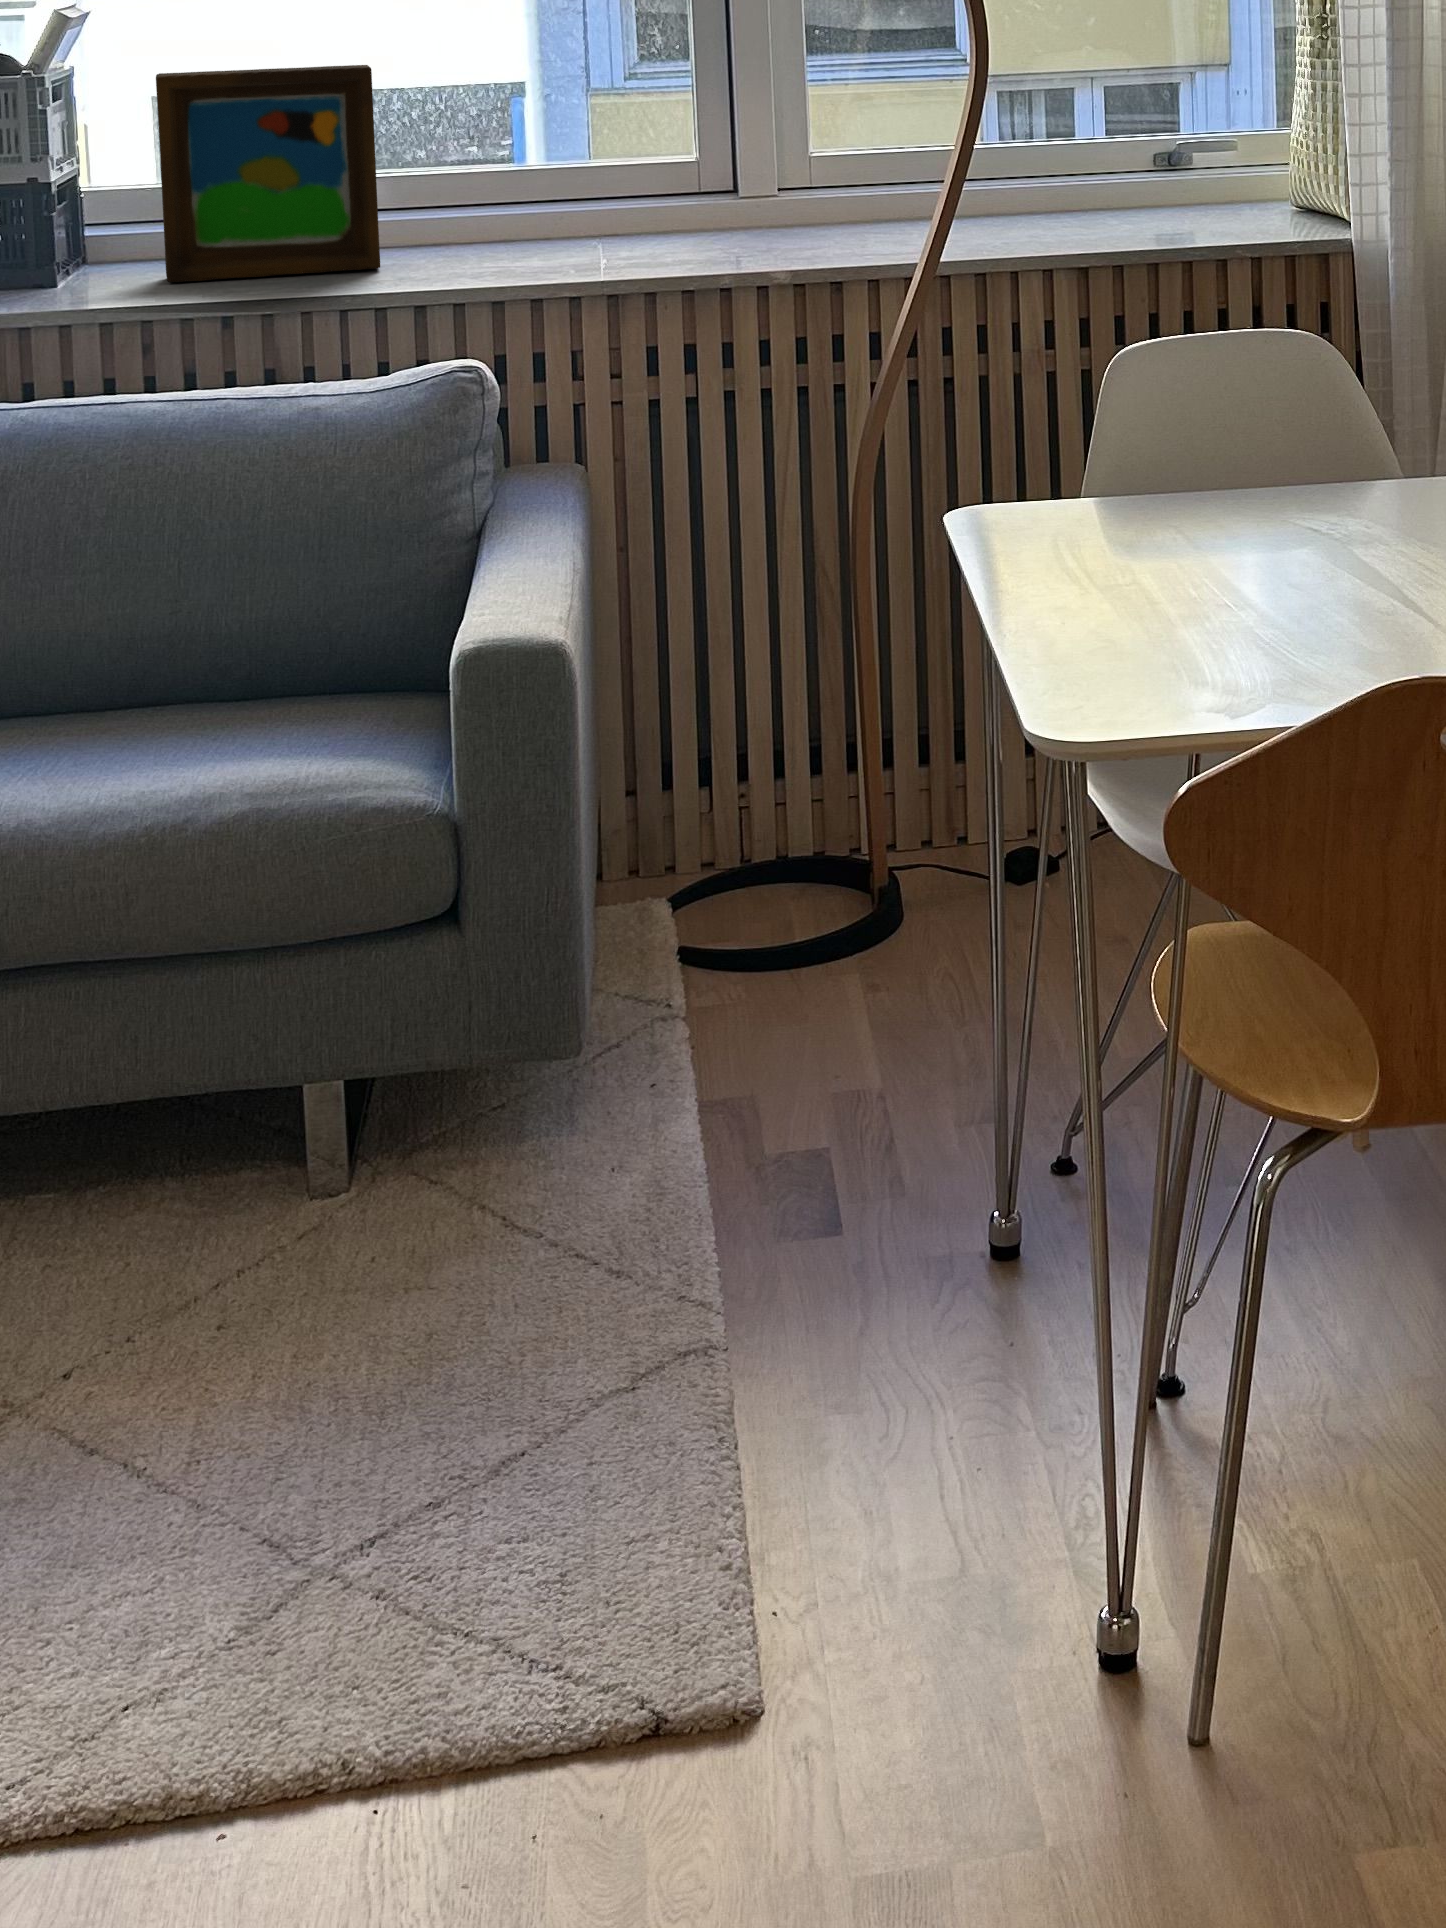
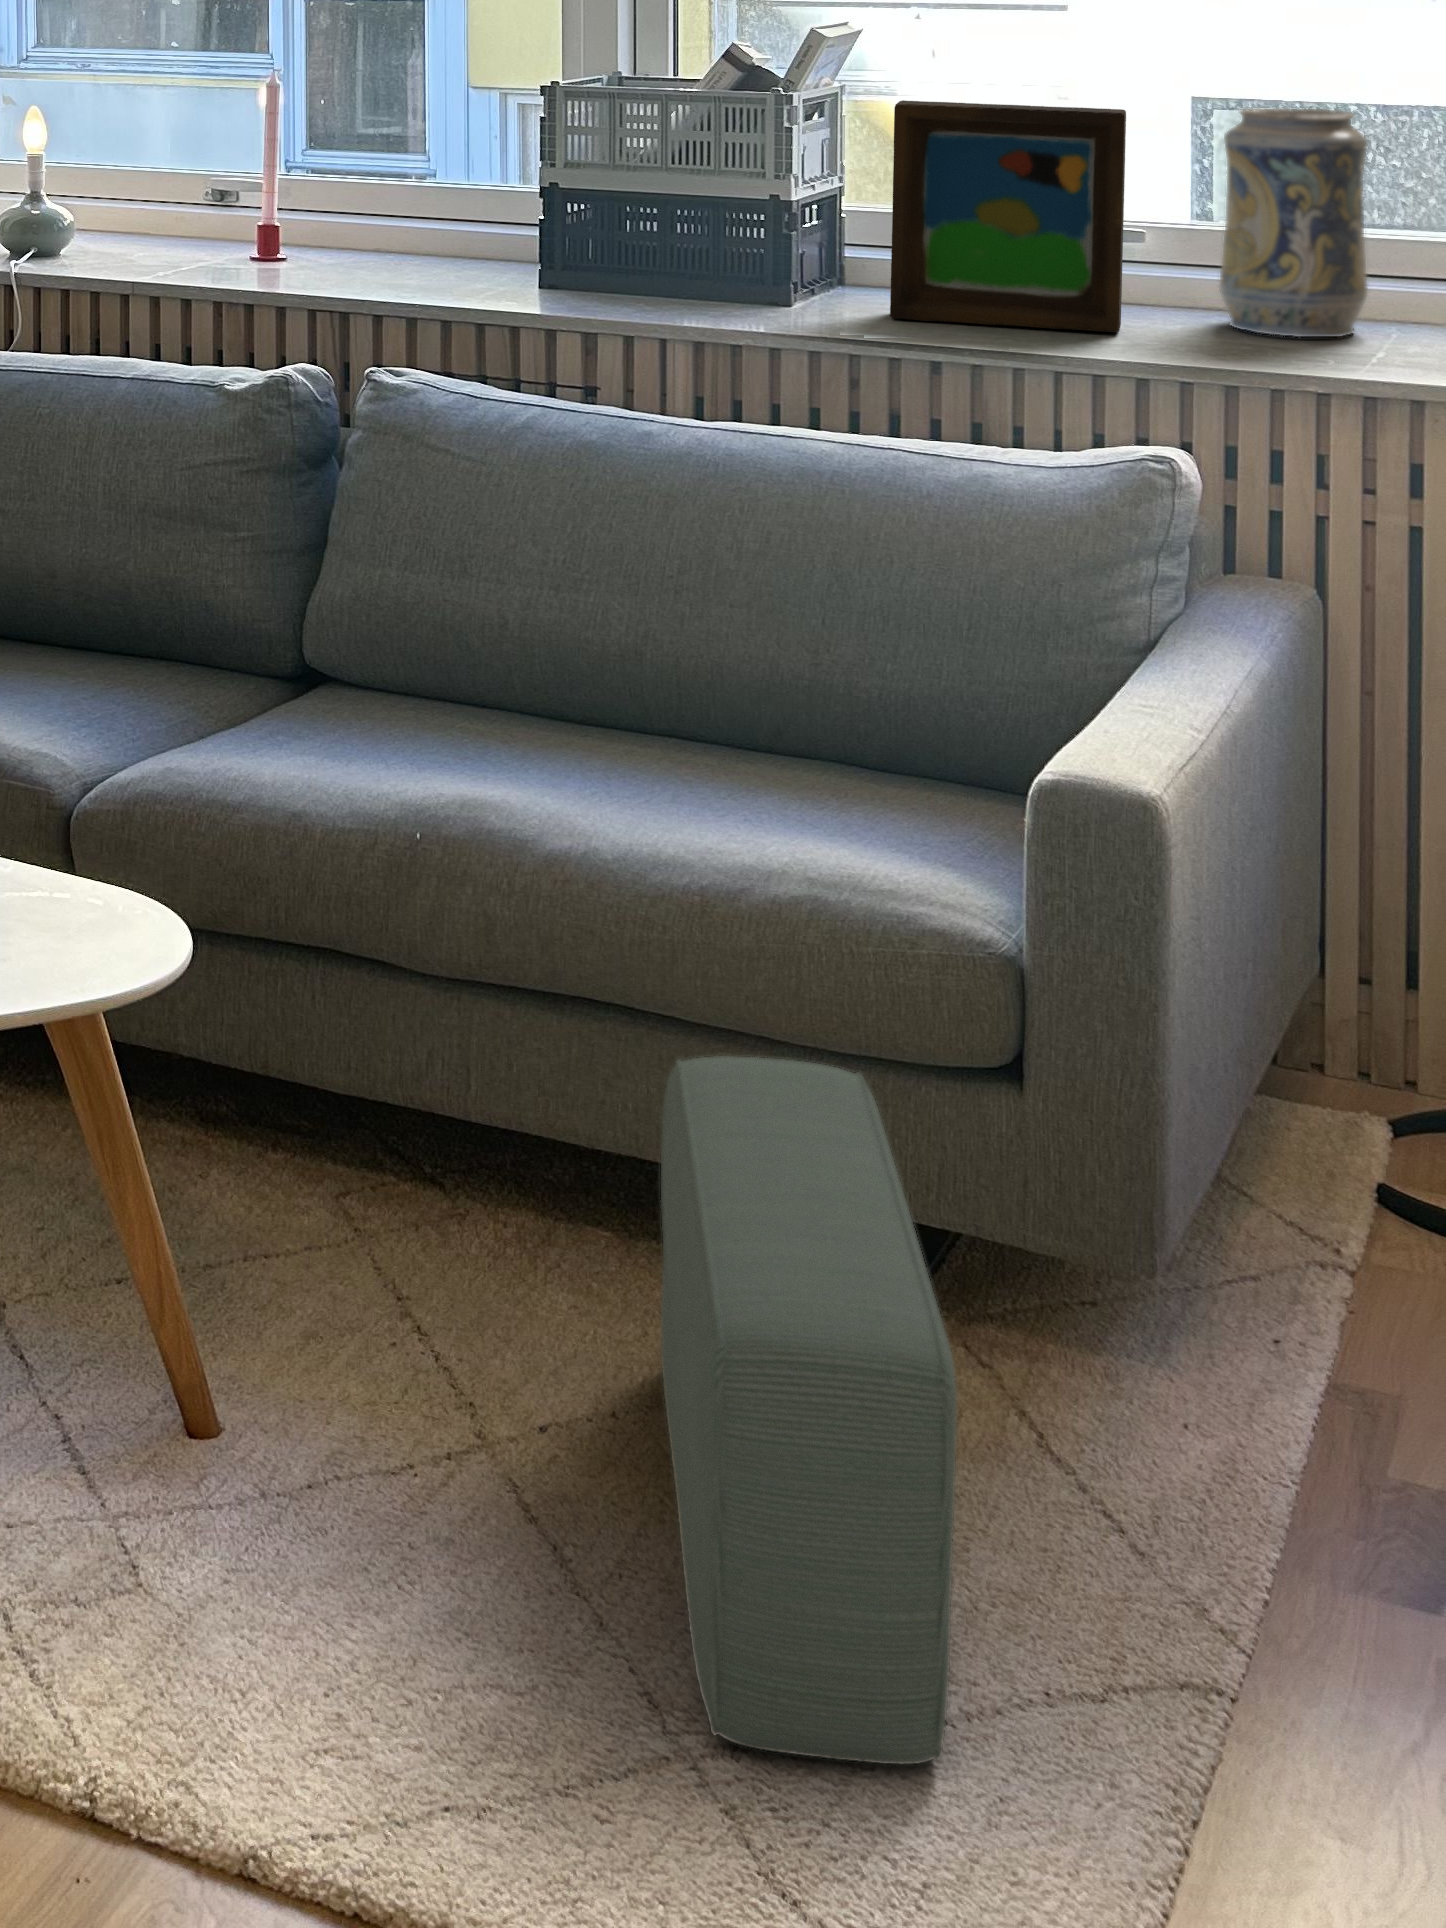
decorative vase: none [449,52,578,254] -> present [1219,108,1368,337]
pouf: none [143,951,537,1547] -> present [661,1056,957,1765]

